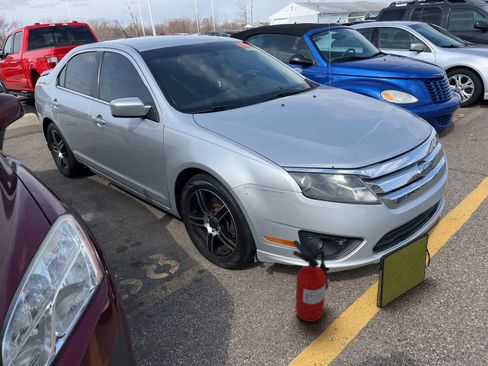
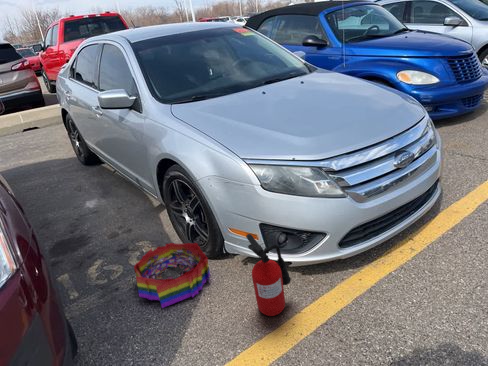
bag: present [377,233,430,307] -> none [342,228,406,305]
storage bin: none [162,252,240,319] -> present [134,243,210,308]

